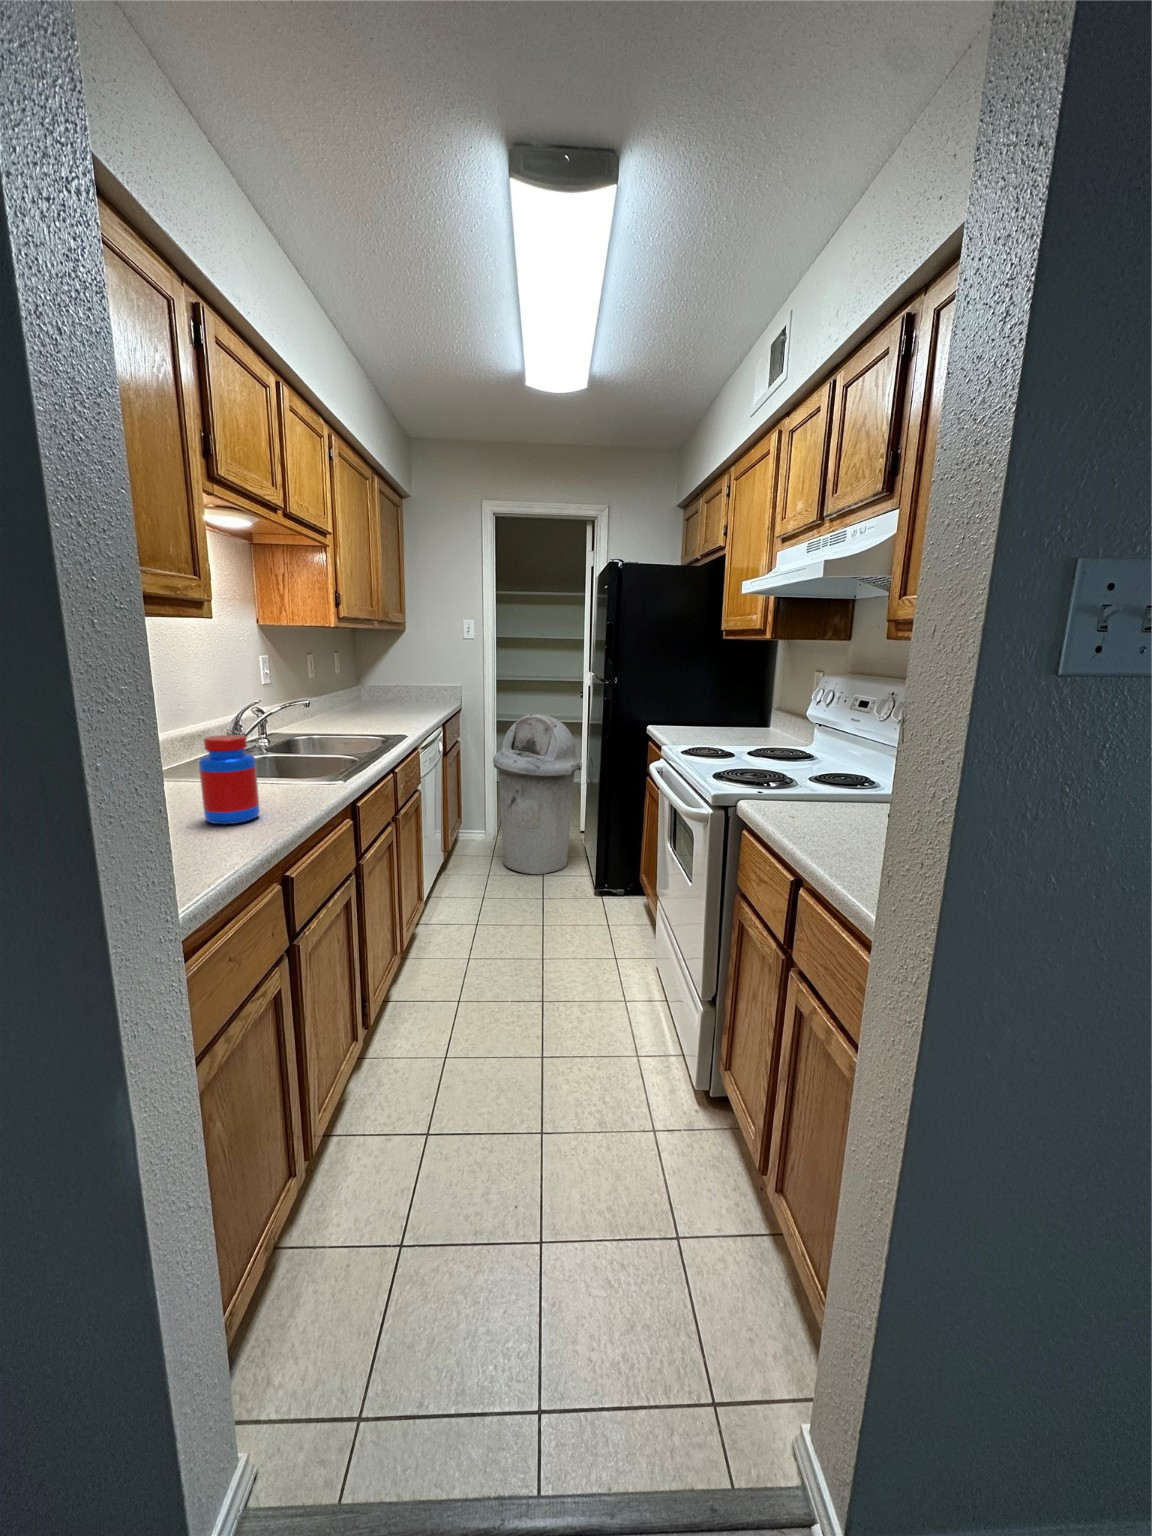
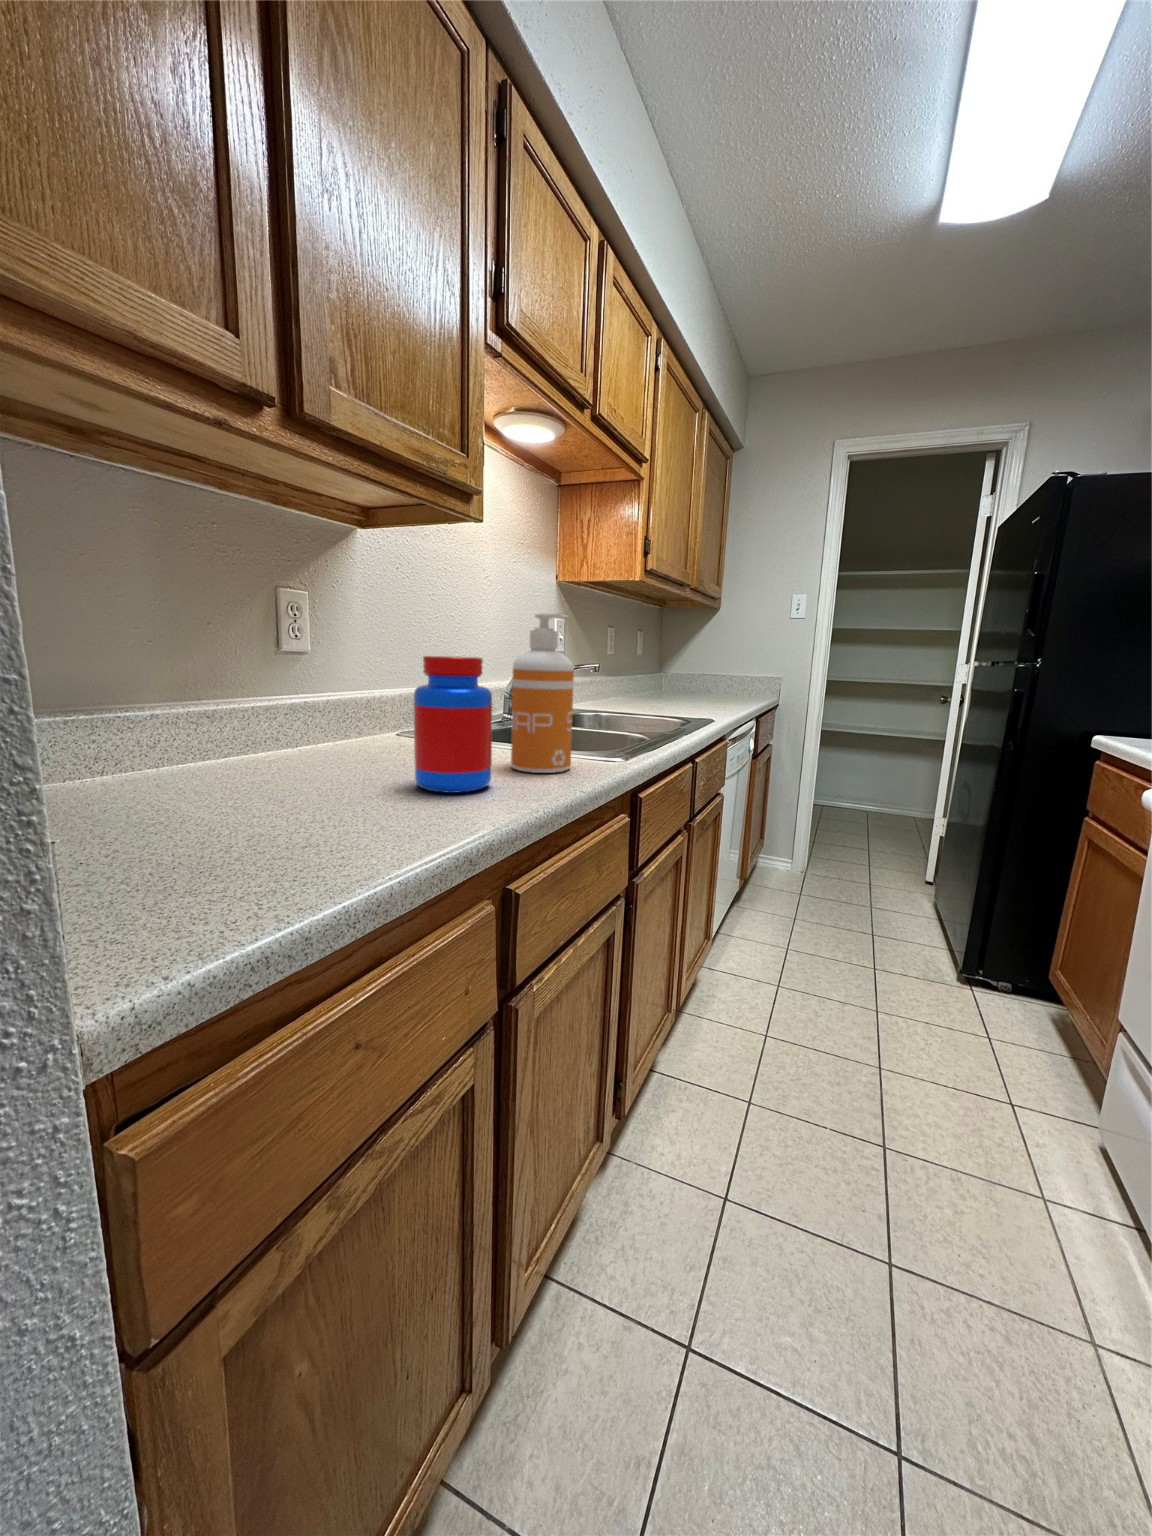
soap dispenser: none [259,696,309,802] -> present [511,613,574,773]
trash can: present [493,714,582,875] -> none [815,712,951,933]

